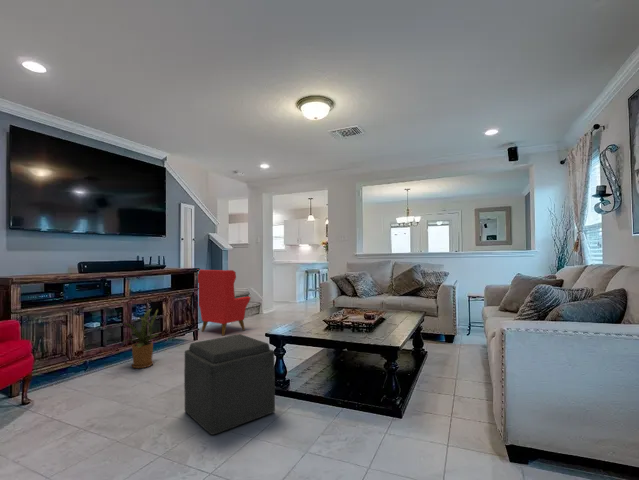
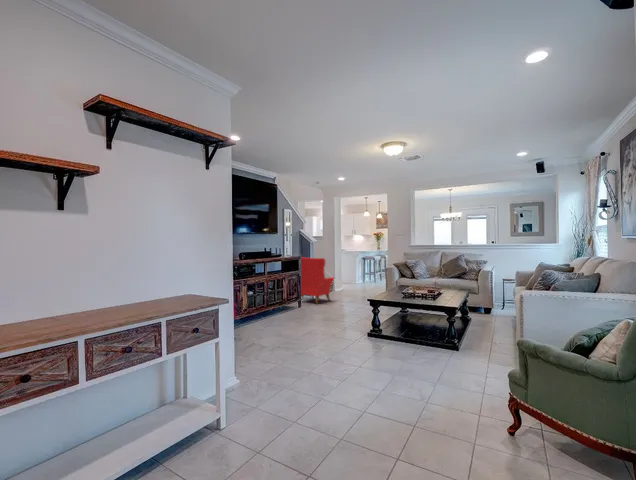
house plant: present [126,309,157,368] -> none [264,284,285,322]
ottoman: present [184,334,275,434] -> none [325,300,379,353]

